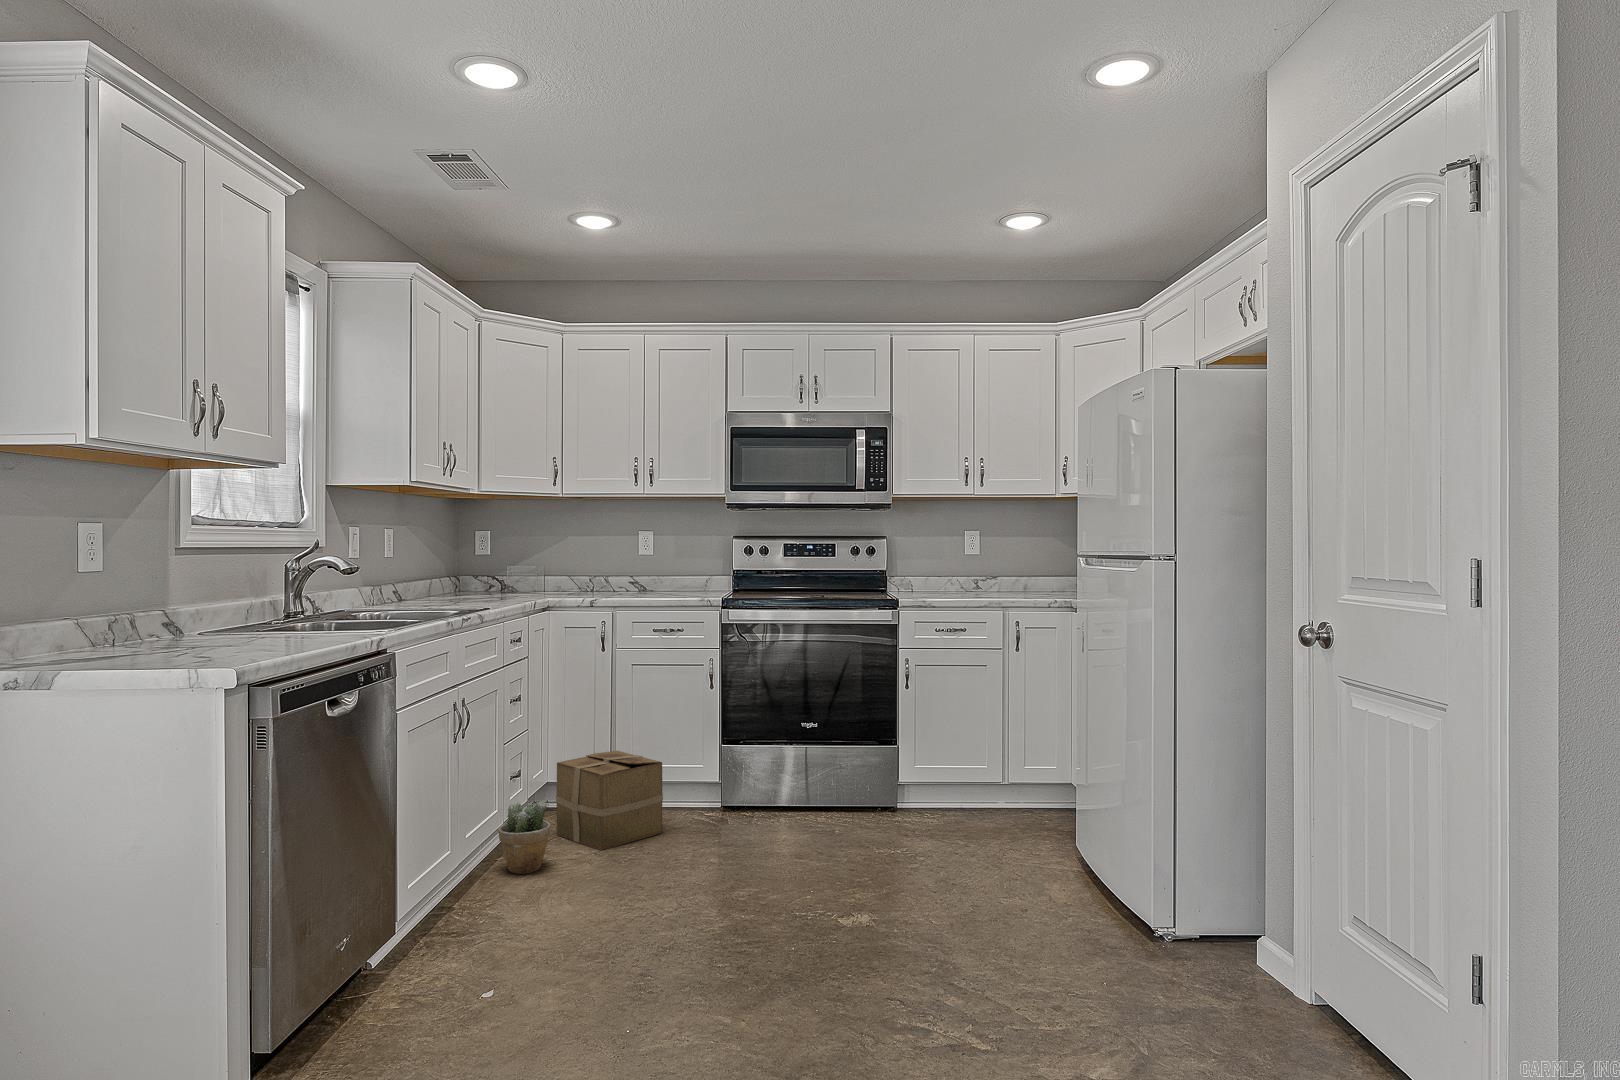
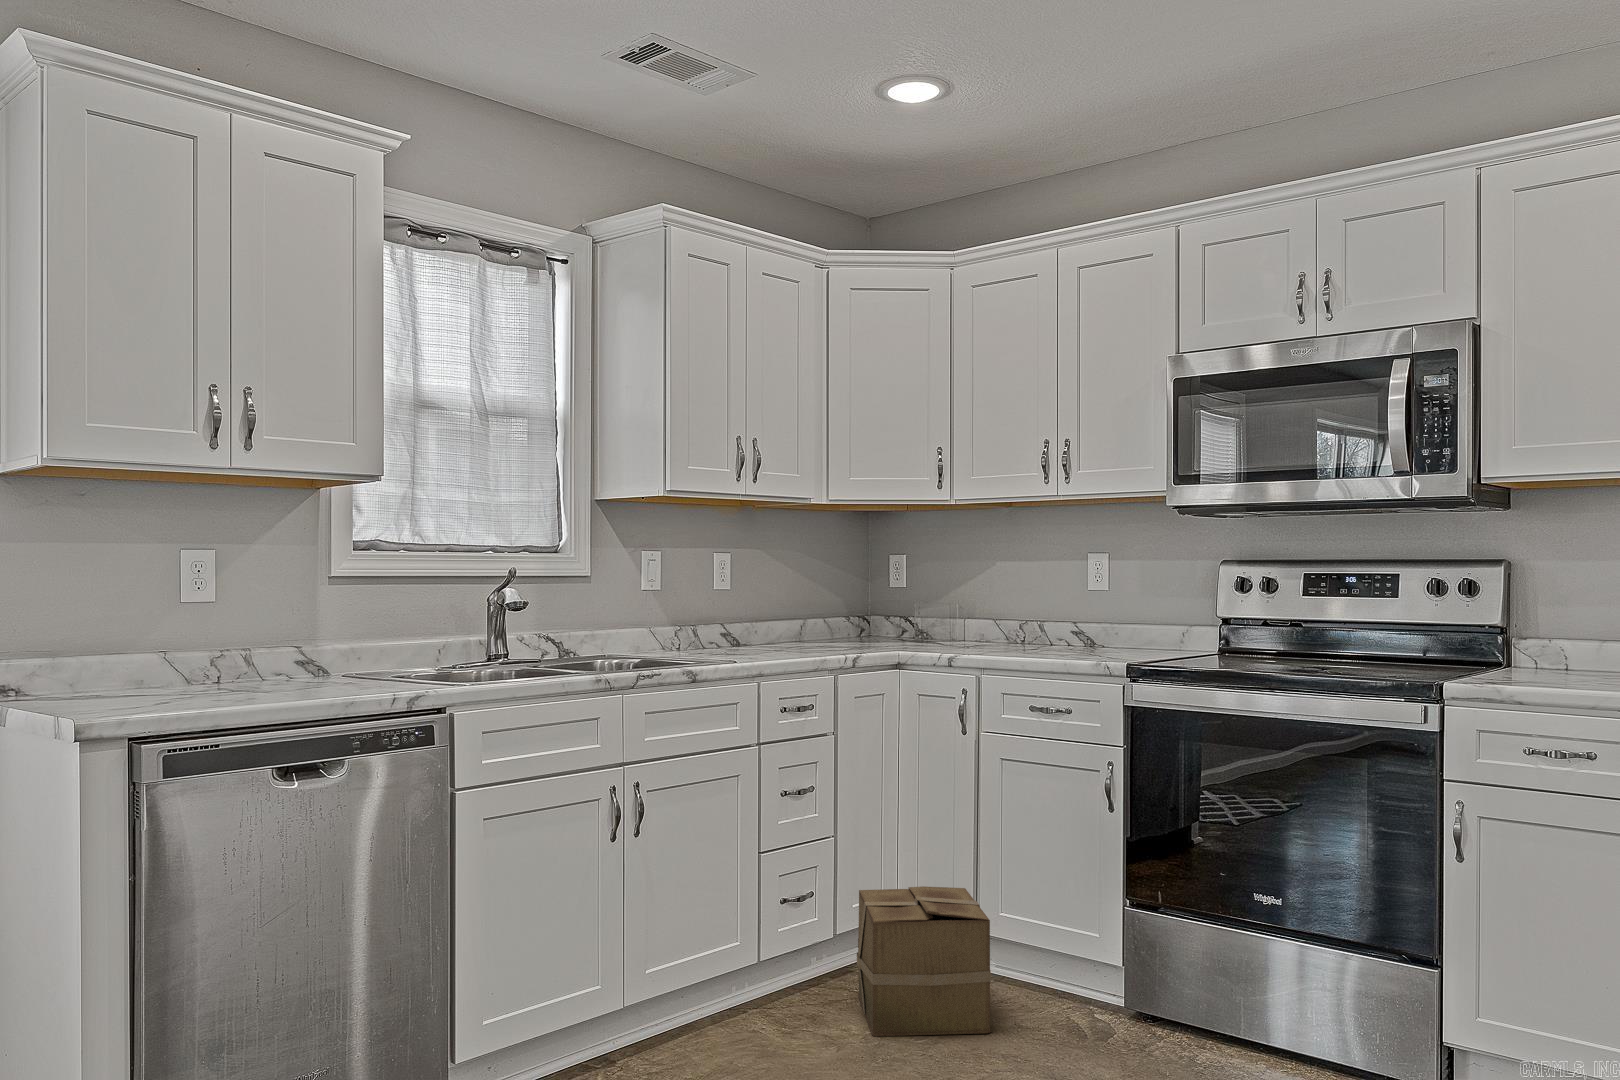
potted plant: present [498,802,550,874] -> none [713,936,785,1042]

